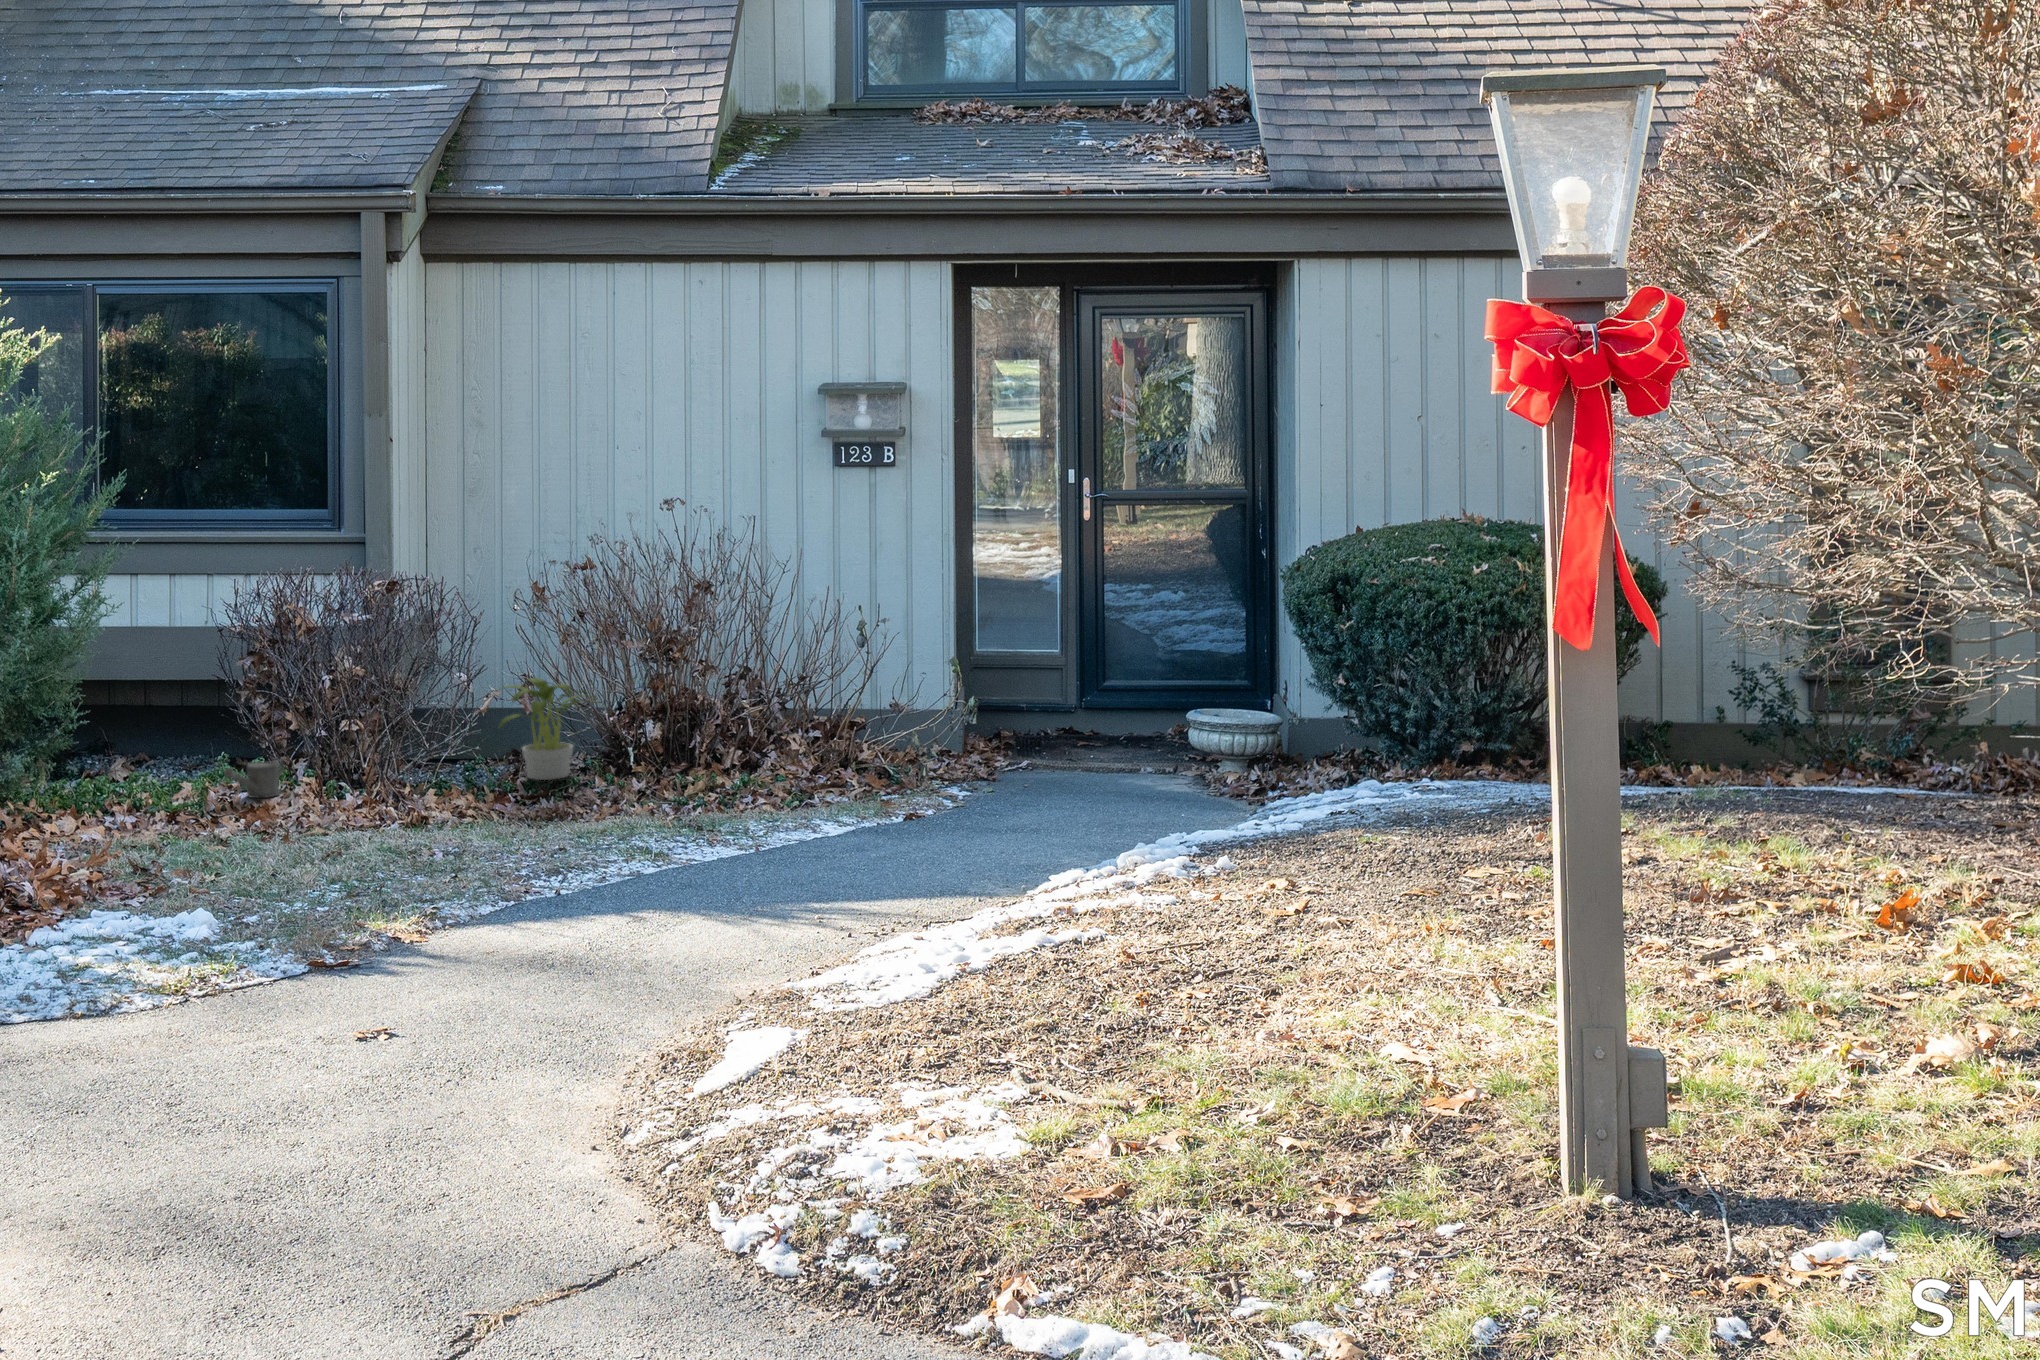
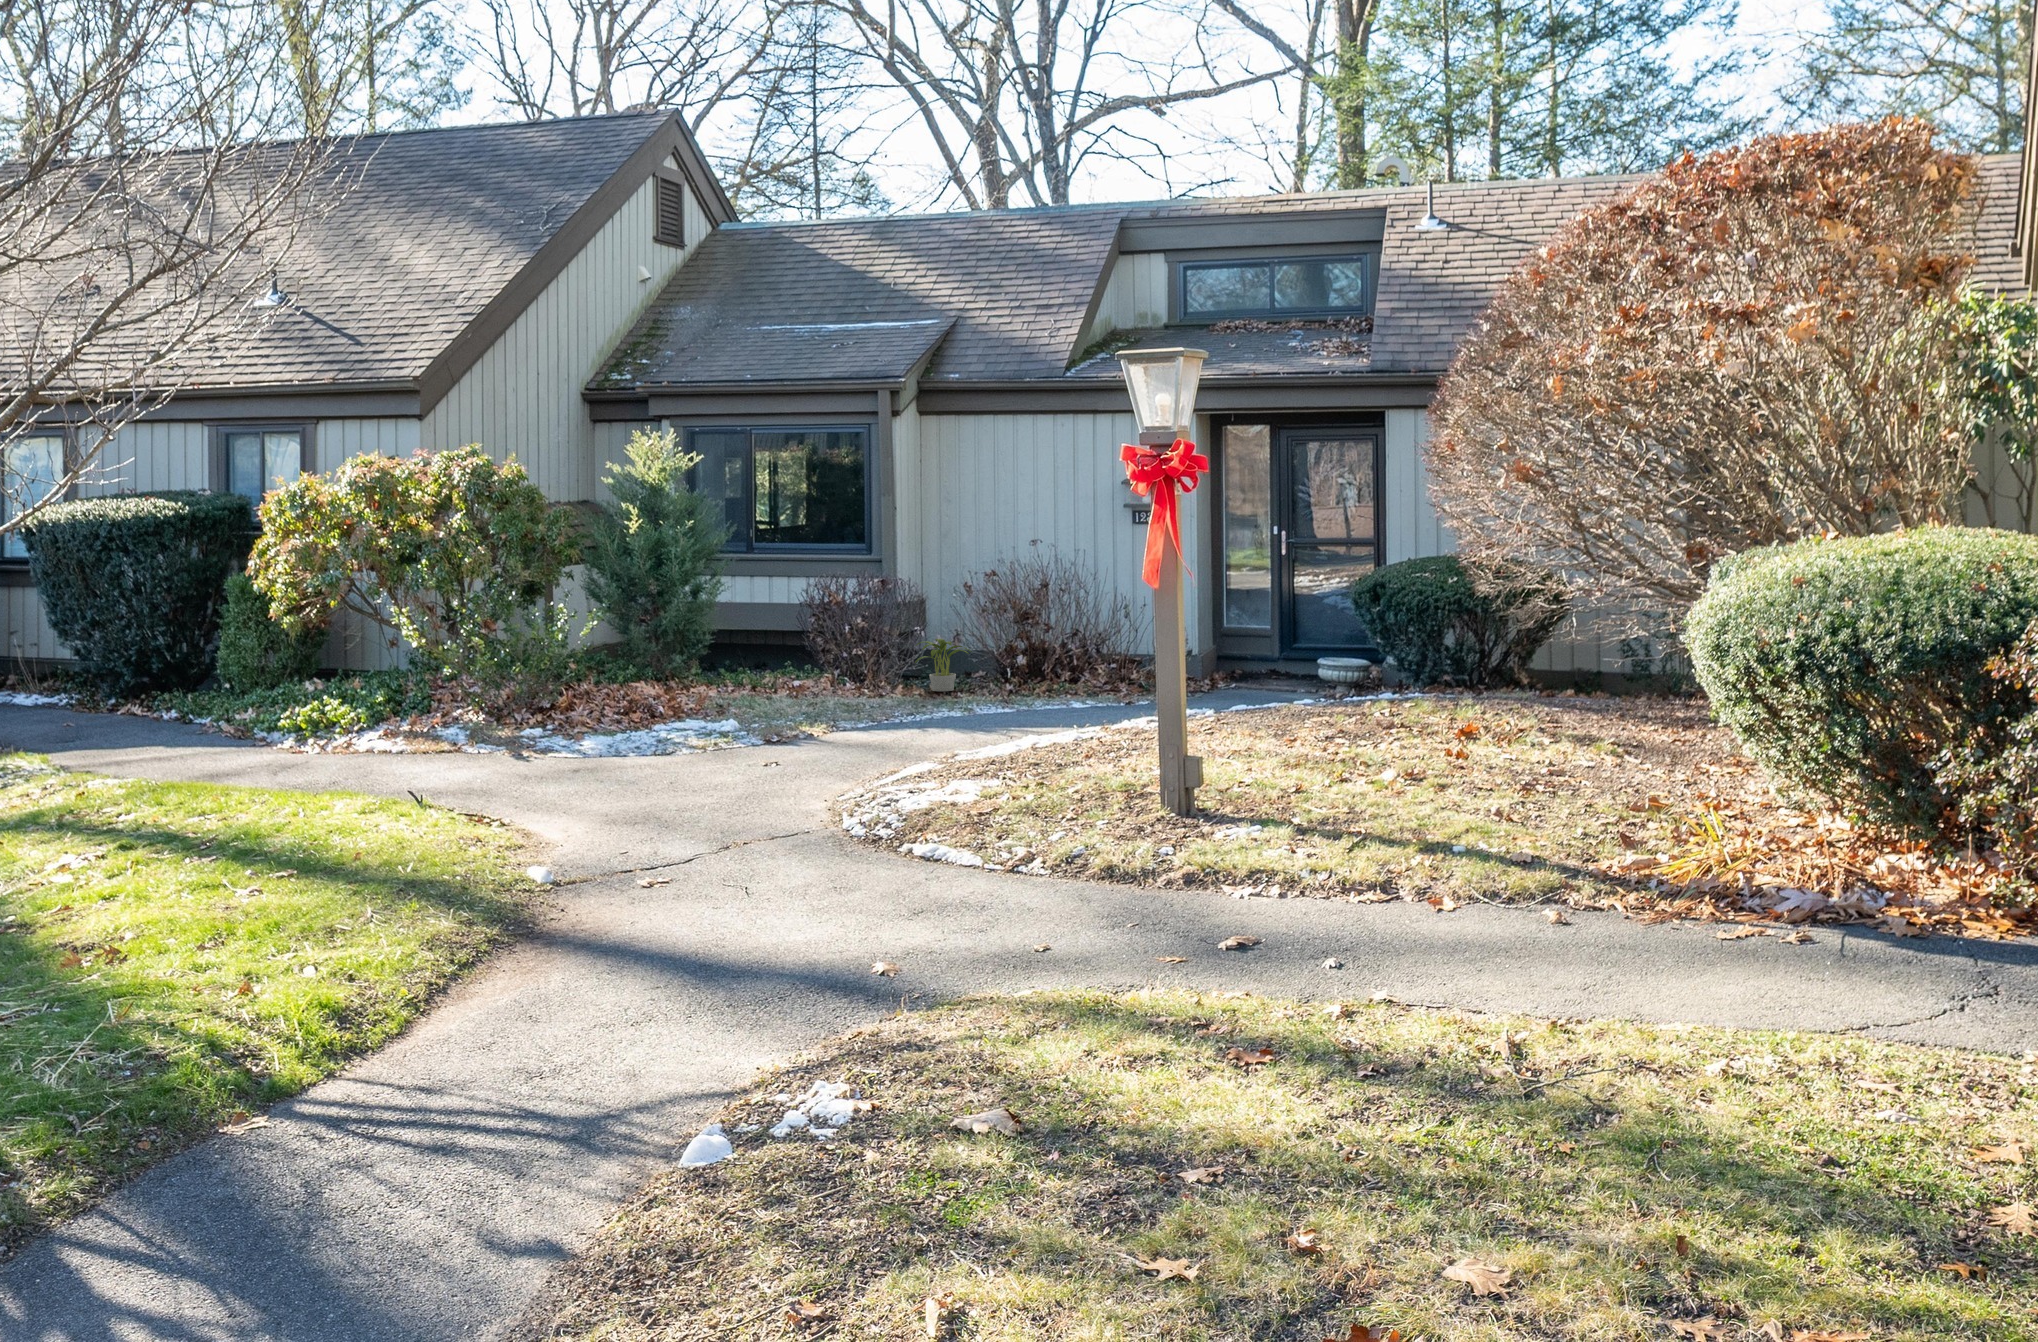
watering can: present [225,759,285,798] -> none [778,673,811,692]

